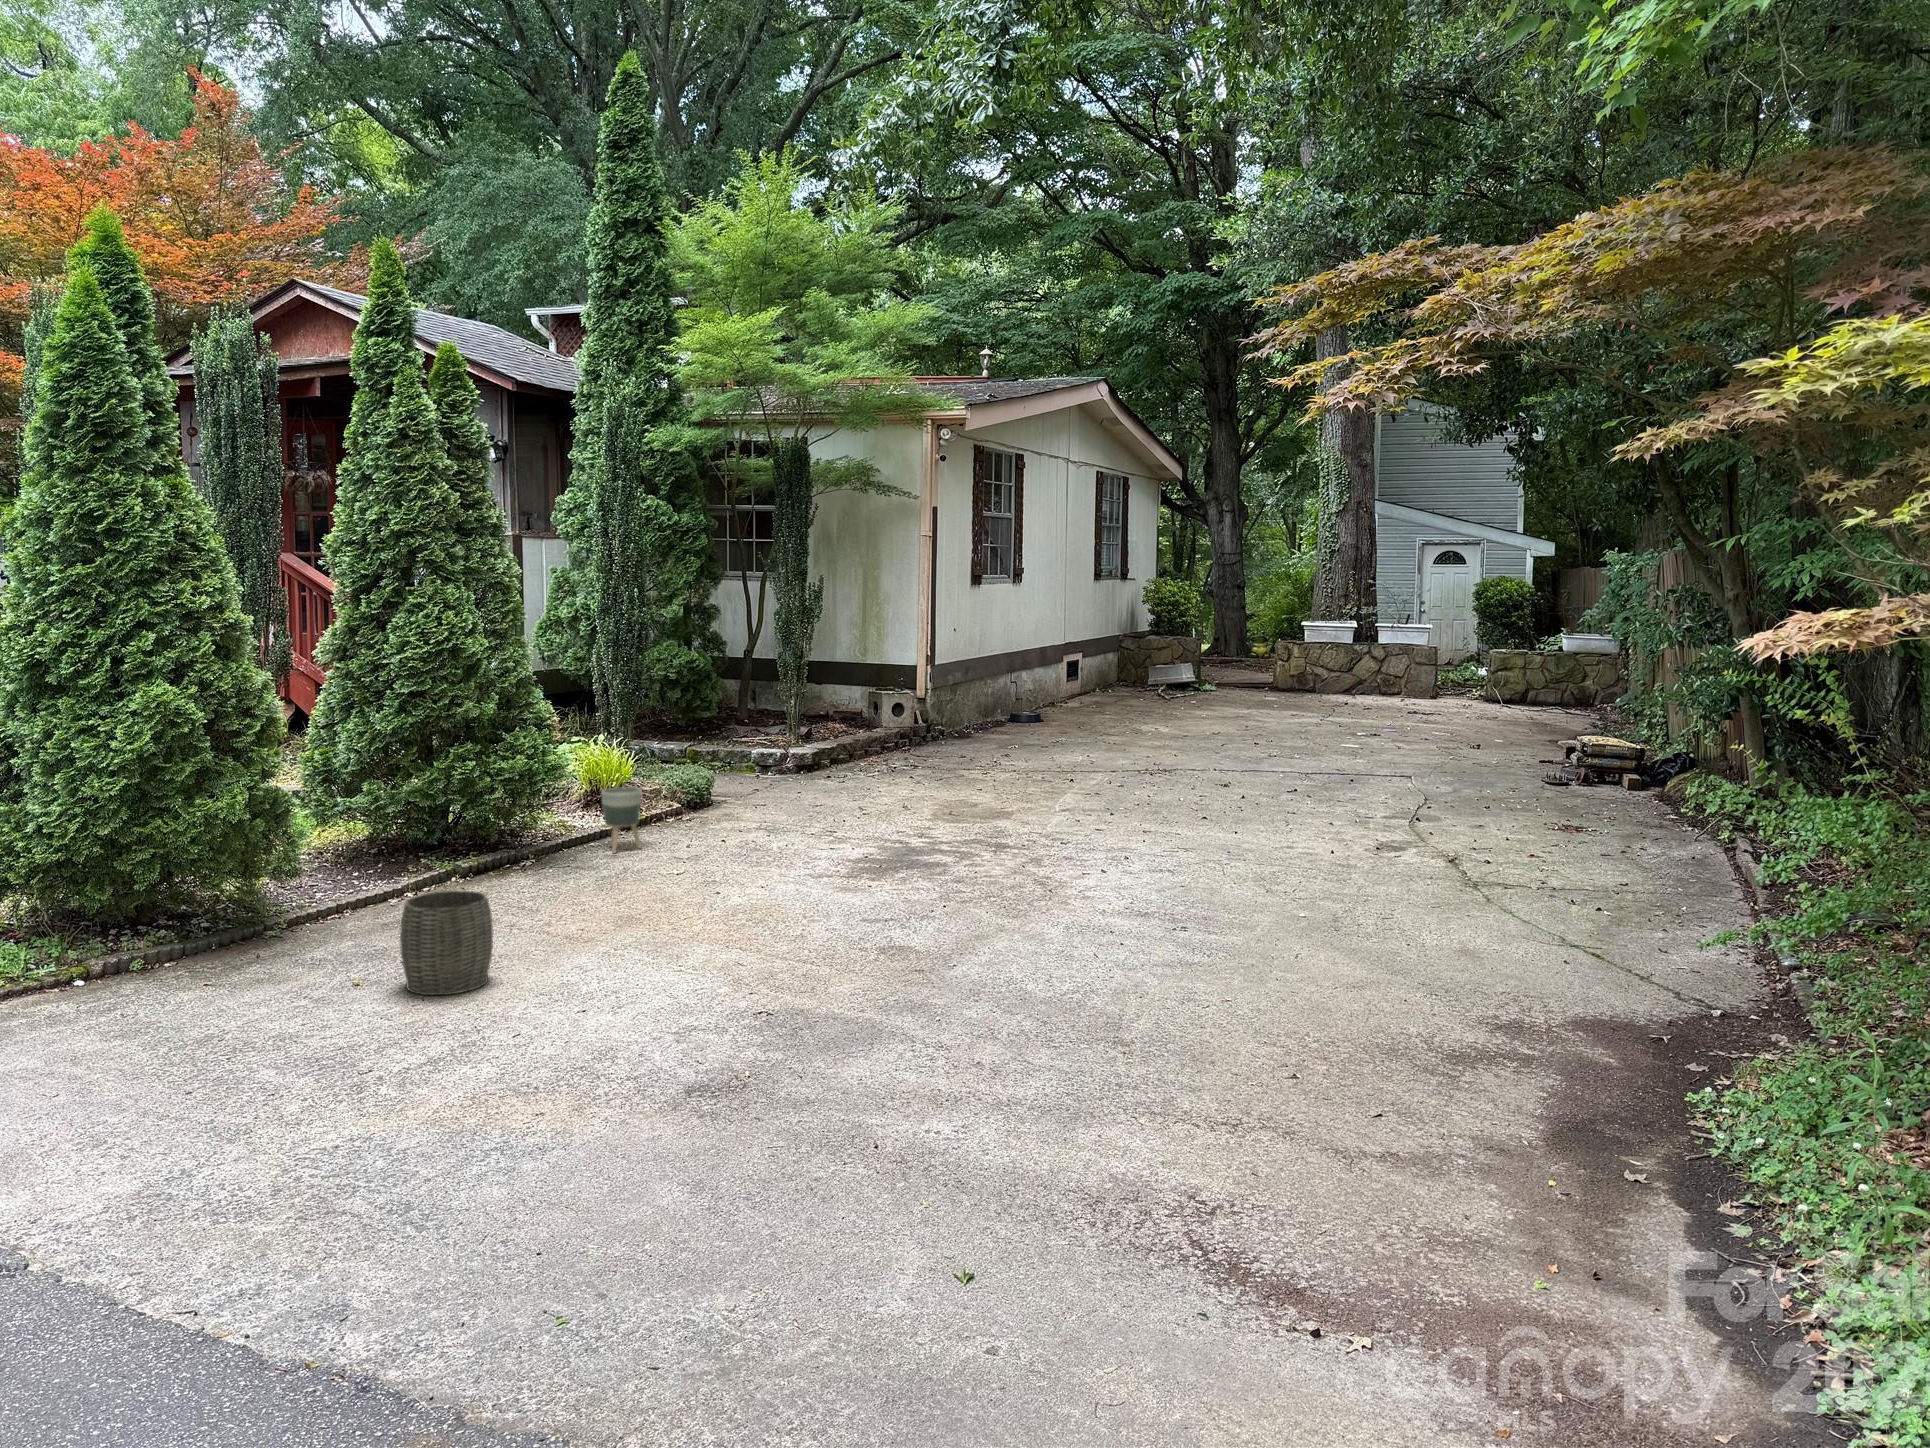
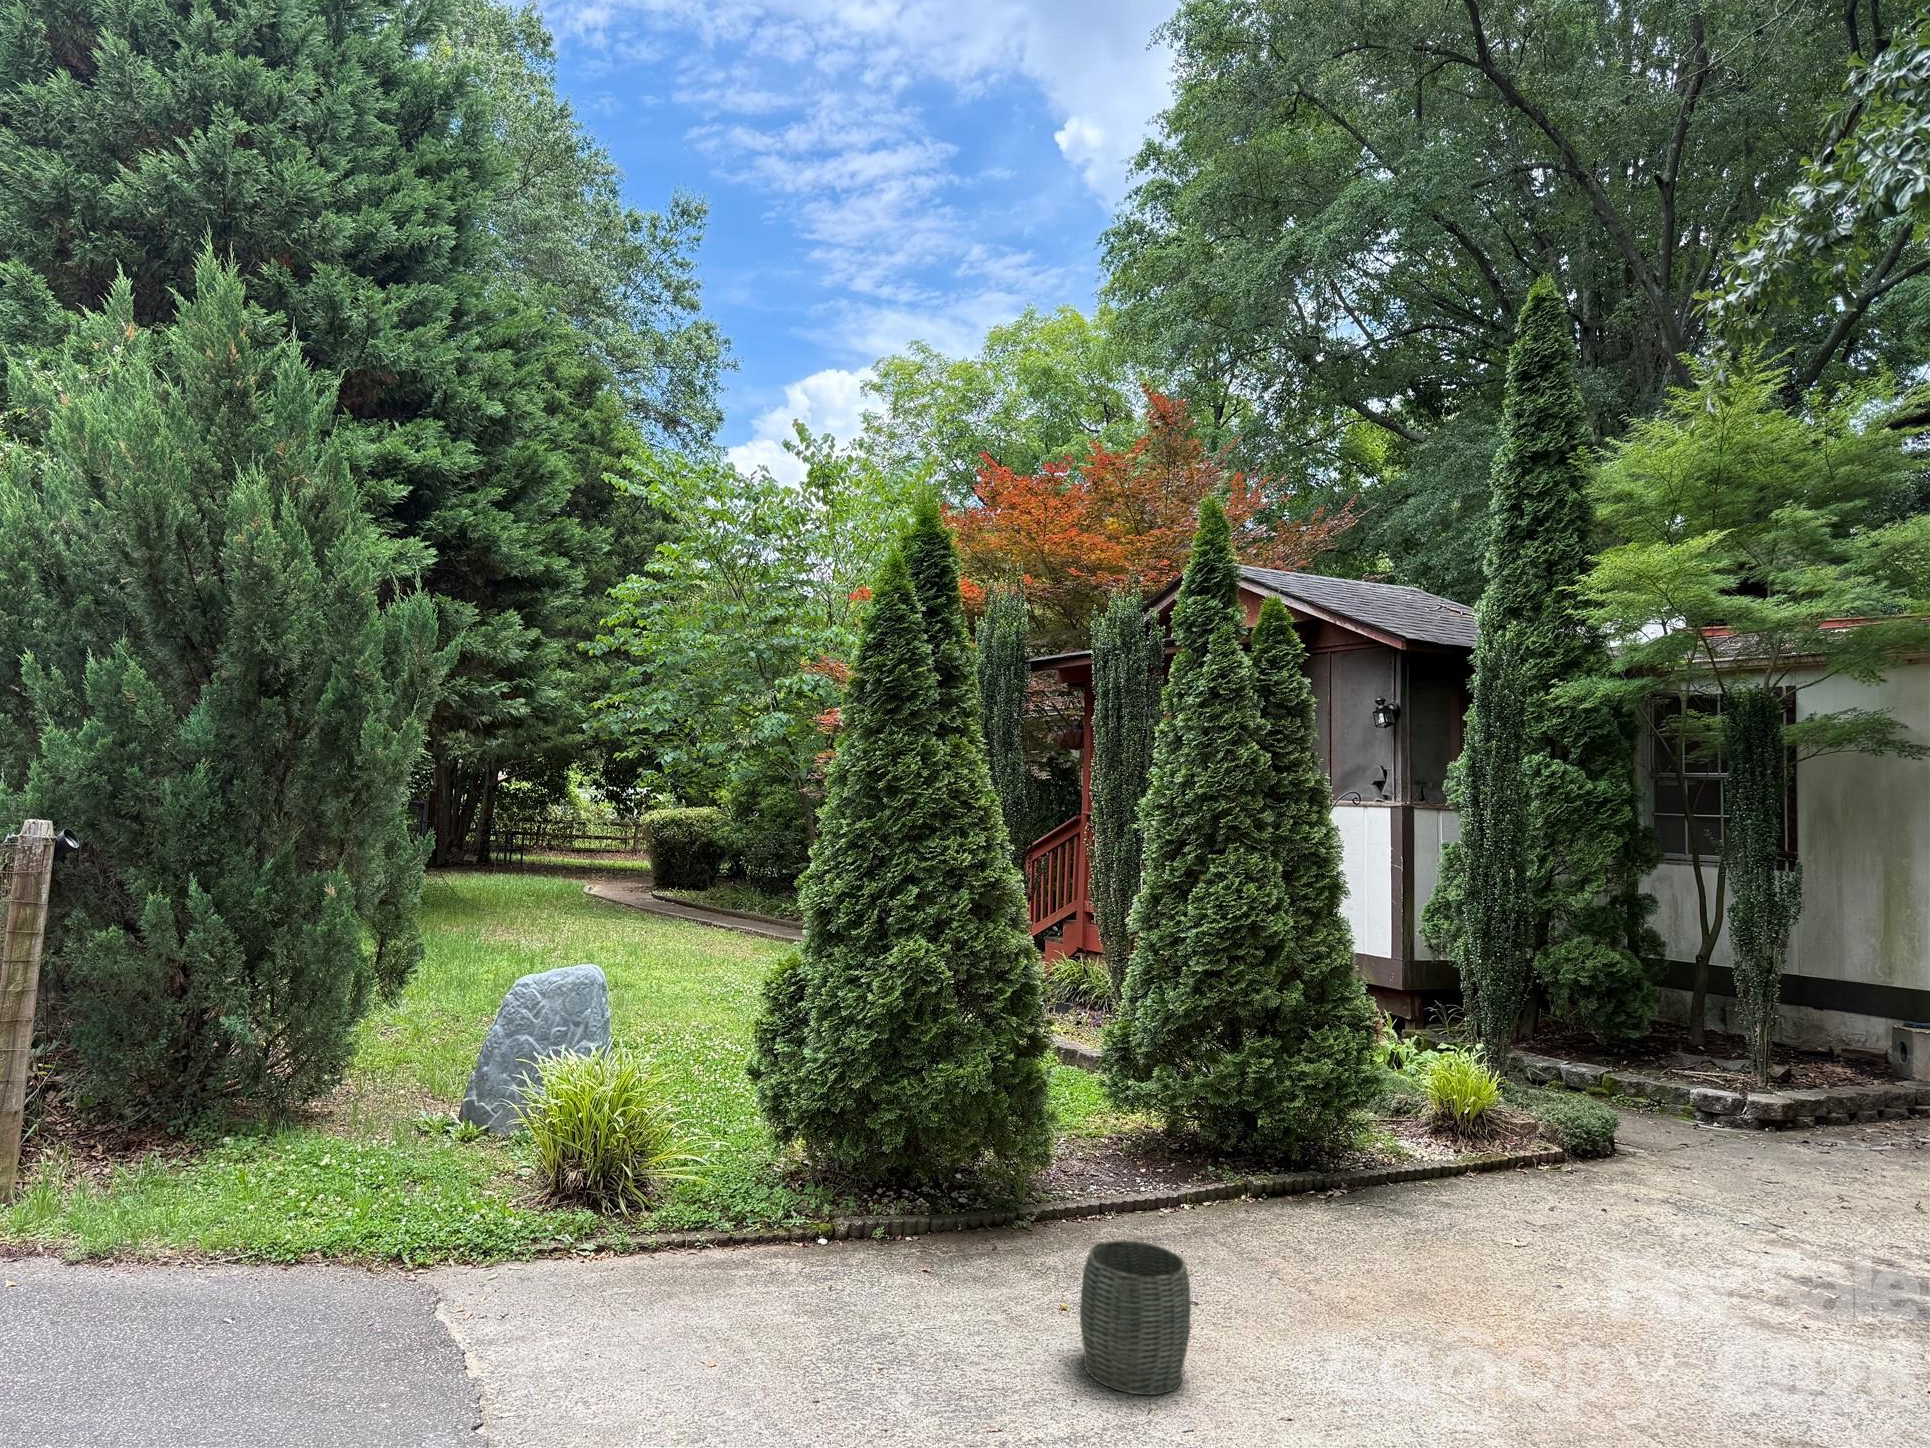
planter: present [601,787,642,853] -> none [1429,1123,1485,1215]

